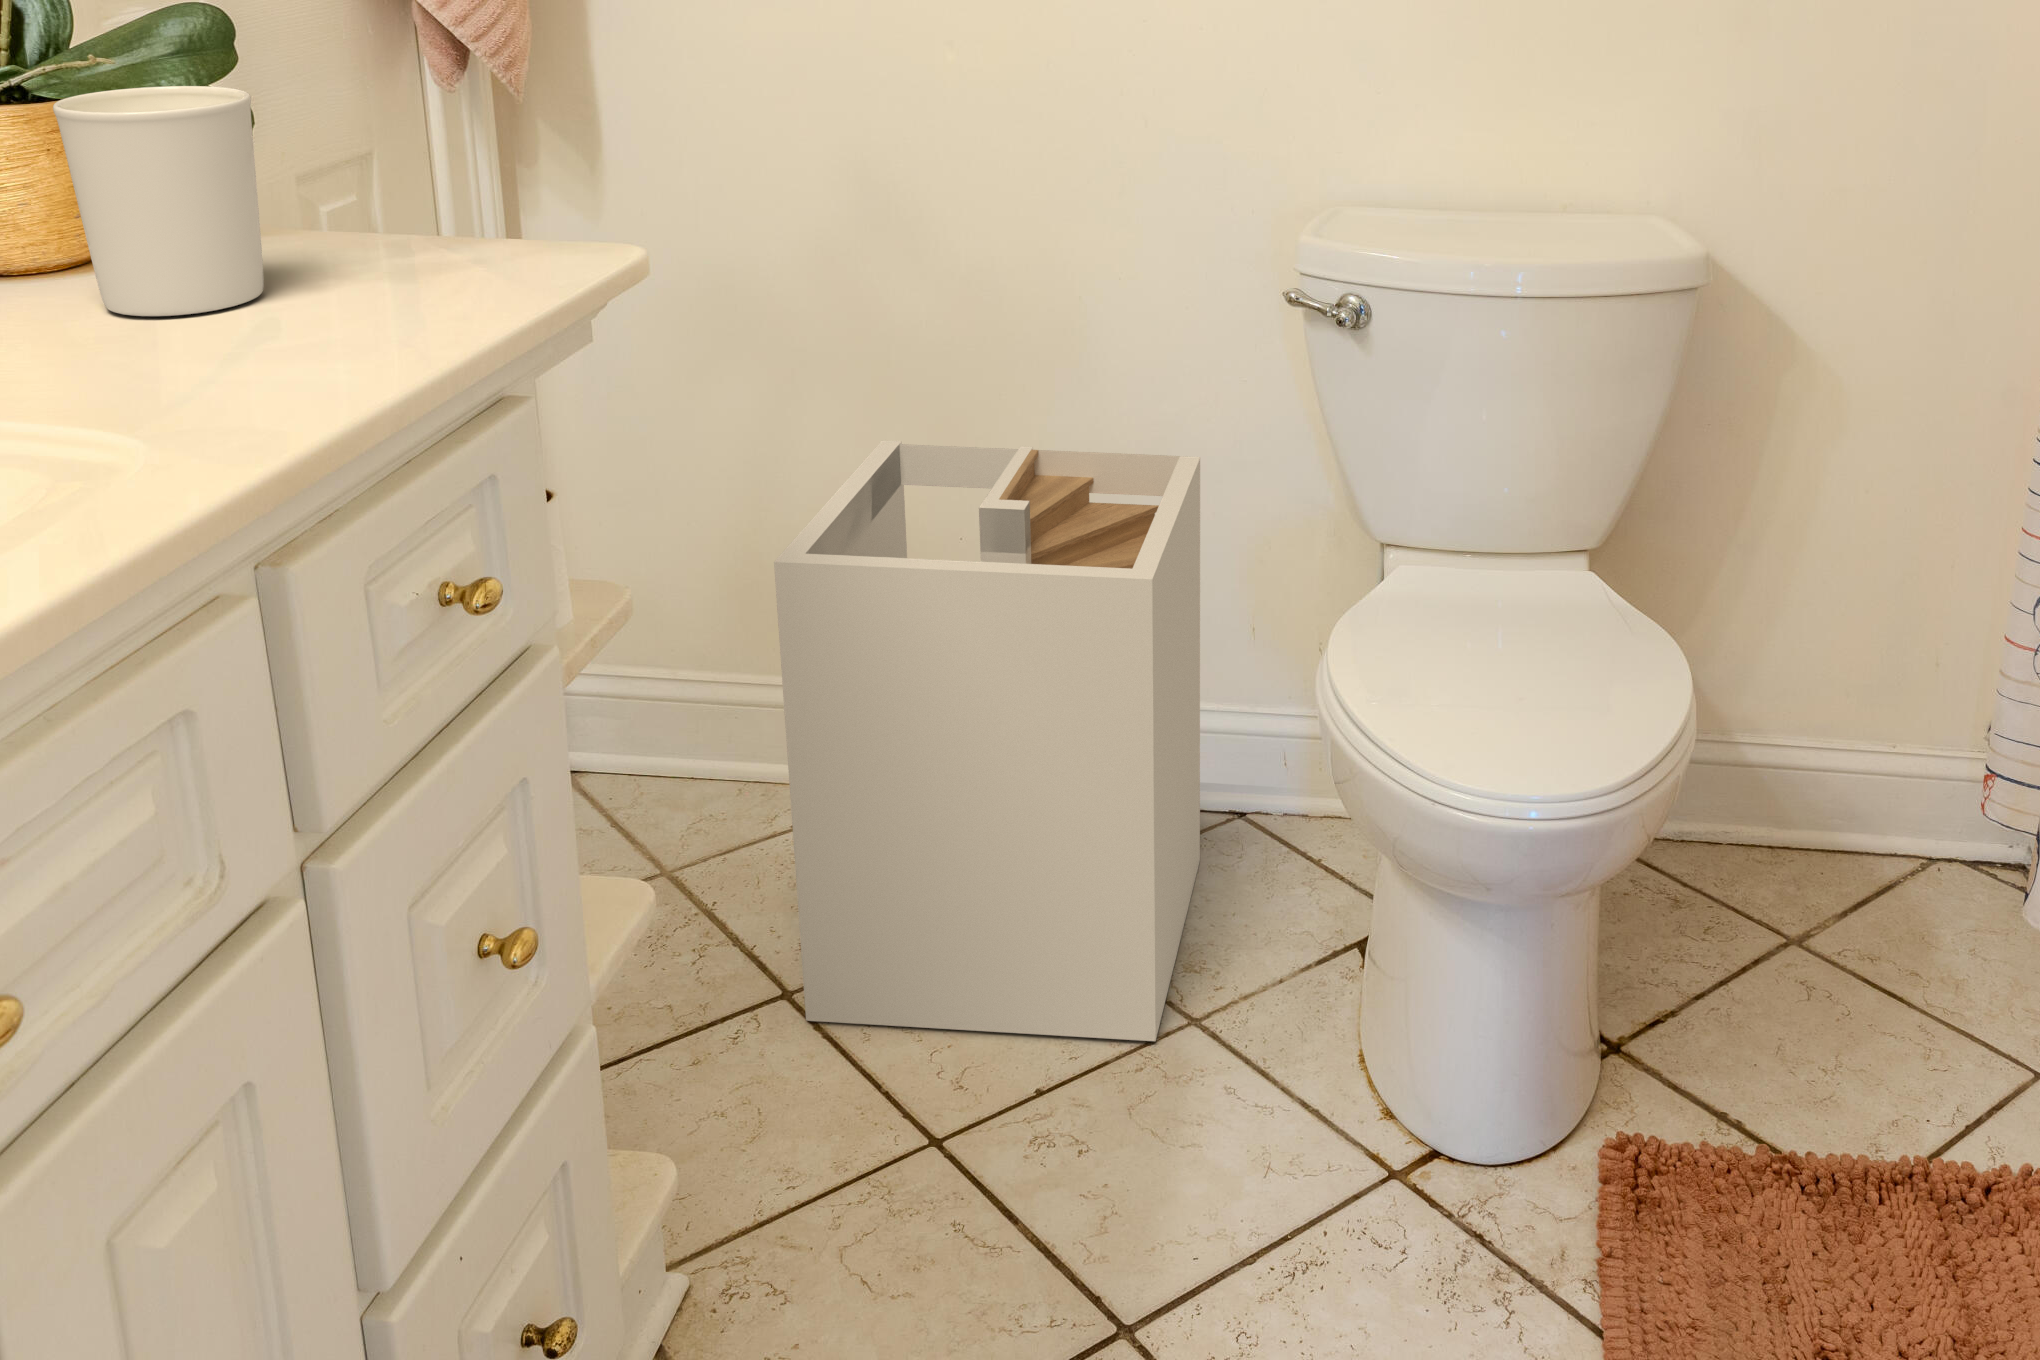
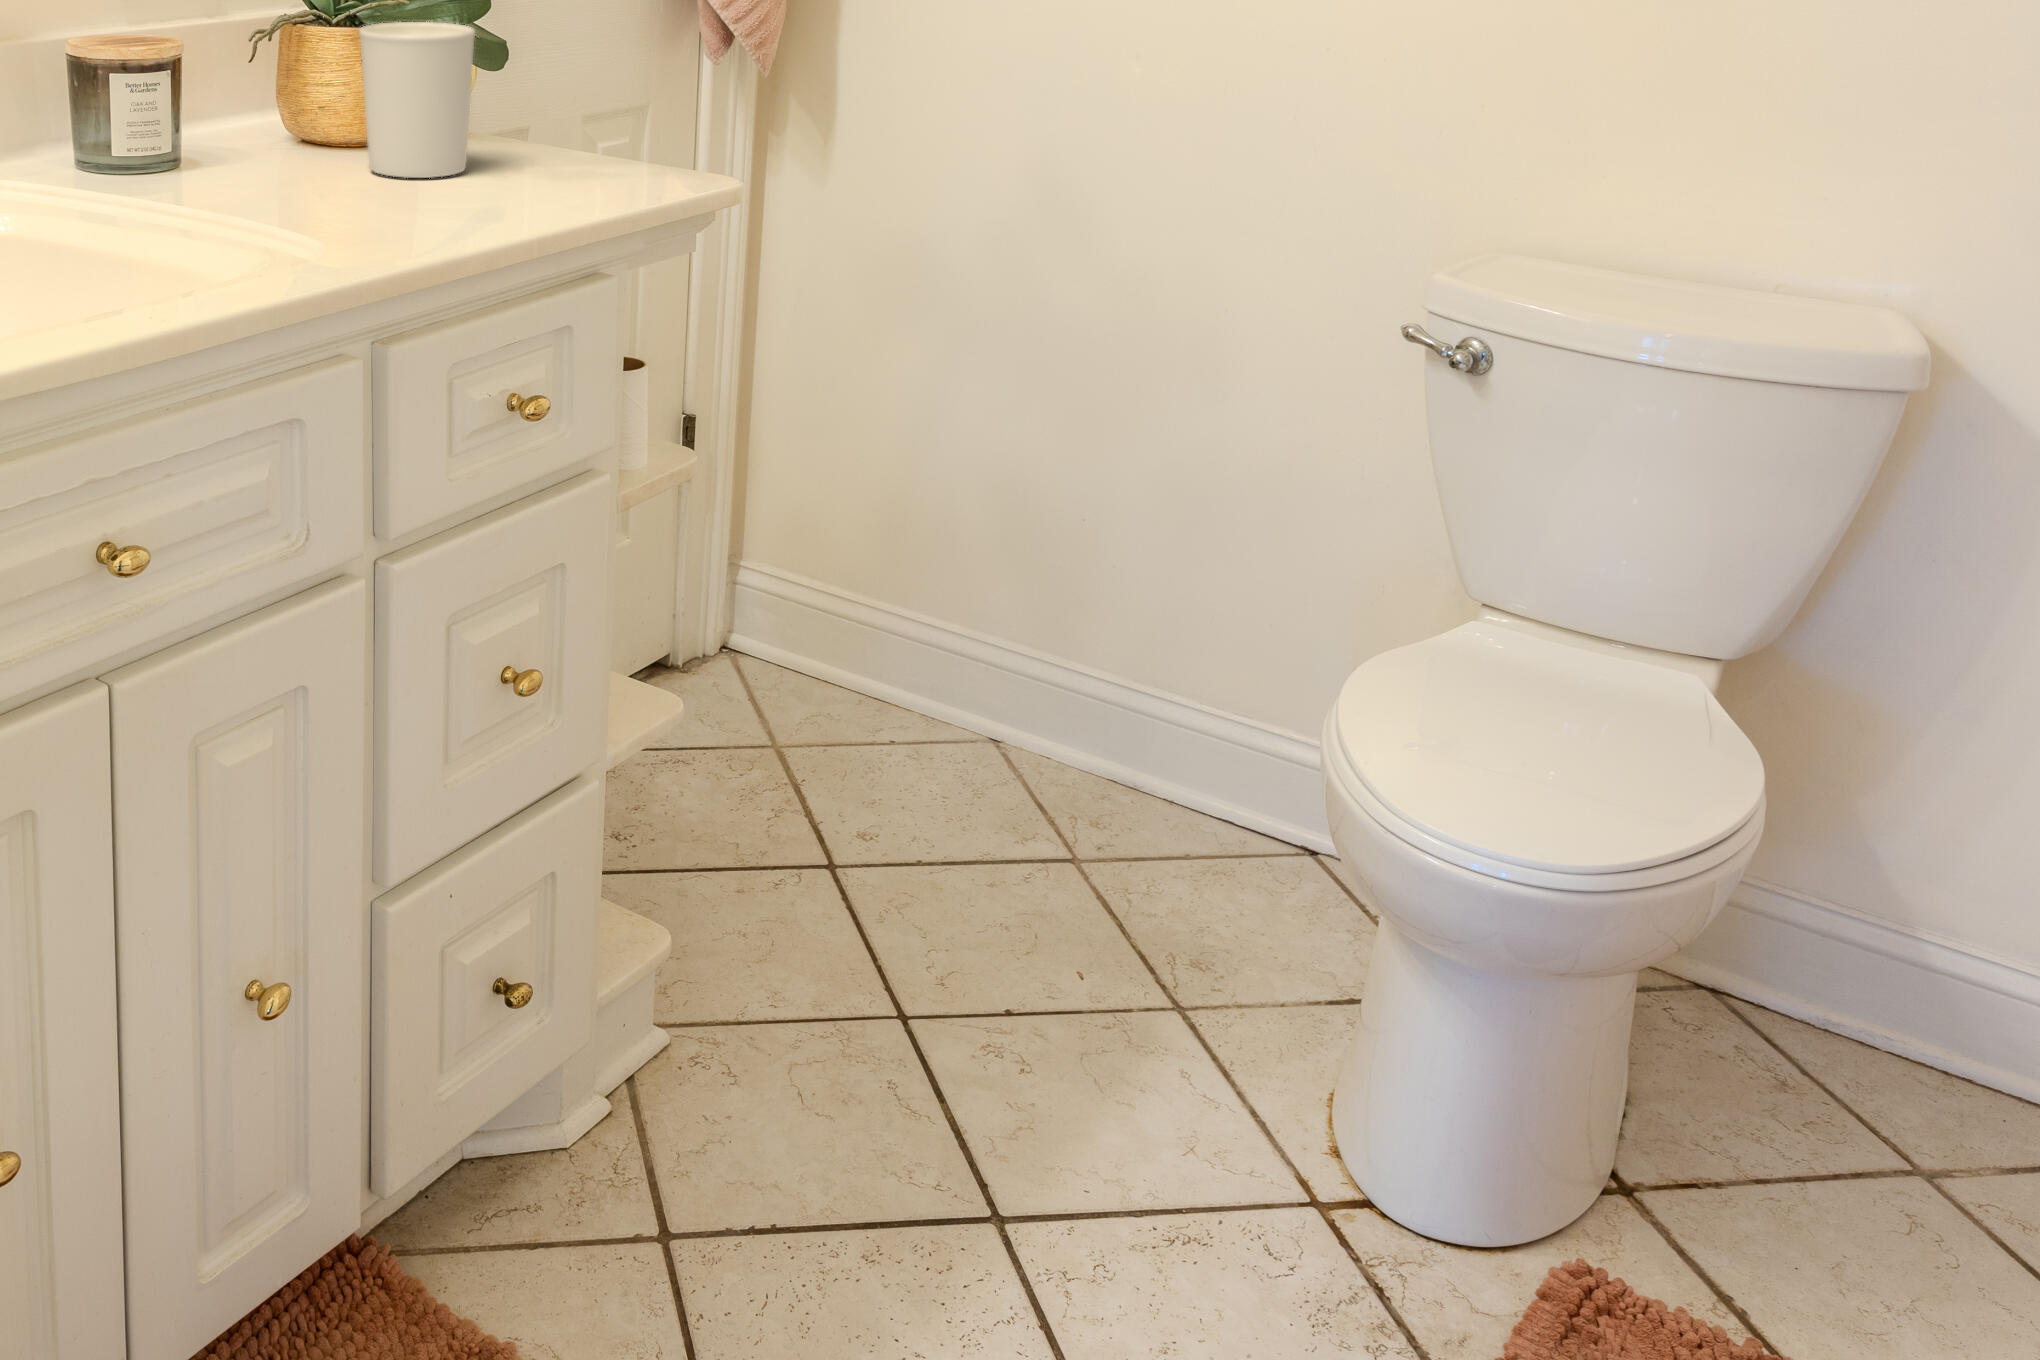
laundry hamper: present [774,440,1200,1041] -> none [838,408,1305,1013]

